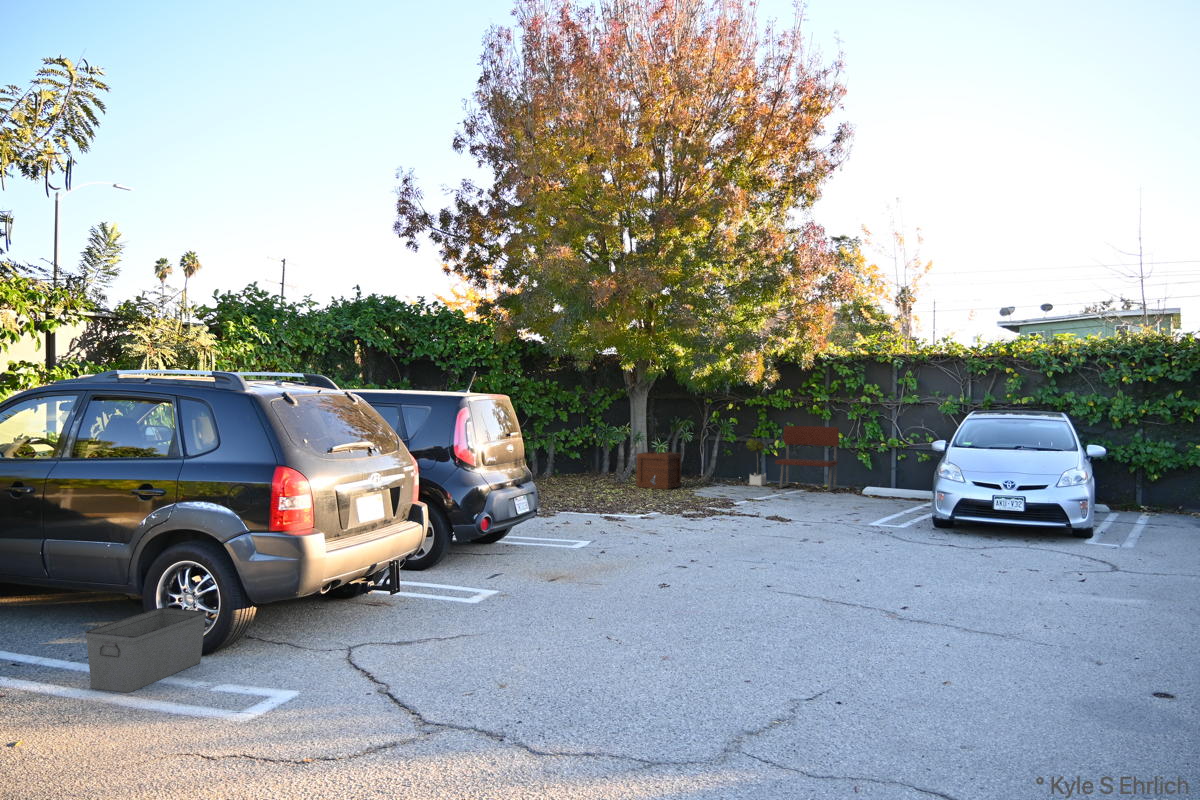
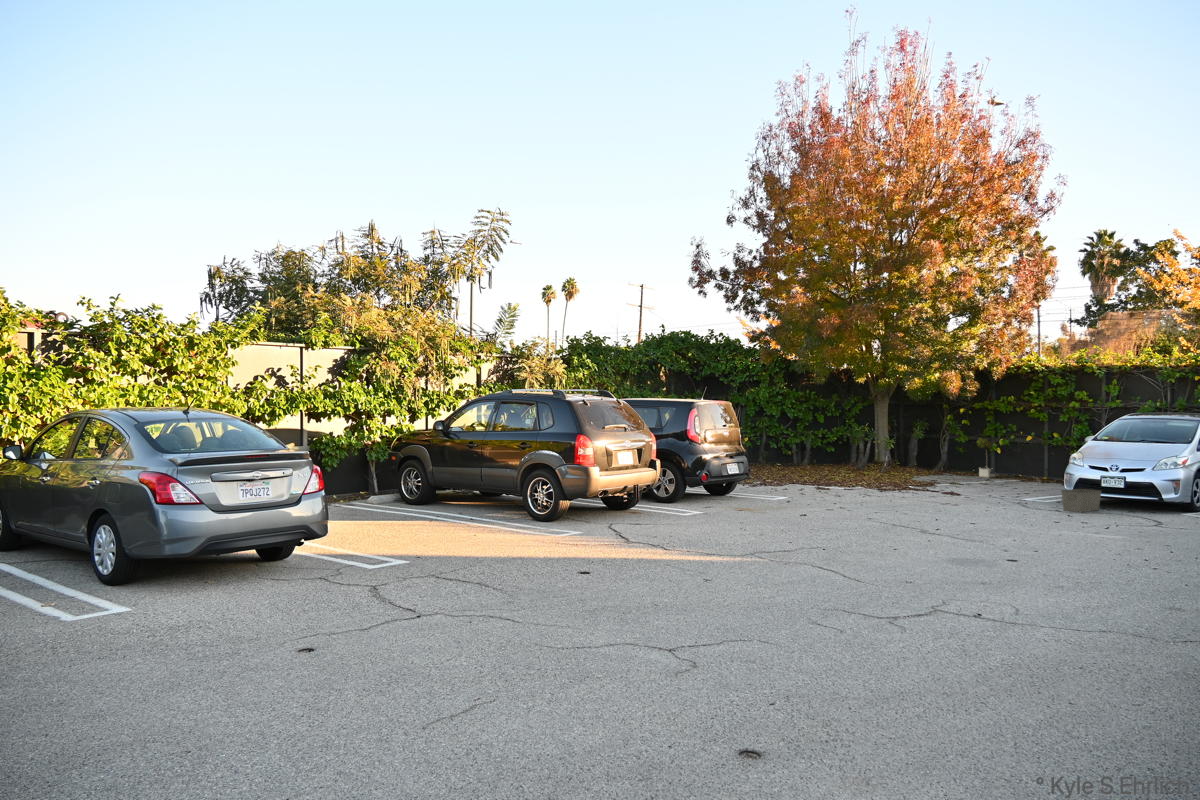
bench: present [775,426,839,491] -> none [996,427,1056,482]
wooden crate: present [636,452,682,489] -> none [875,447,915,477]
storage bin: present [86,607,207,693] -> present [1061,489,1101,512]

